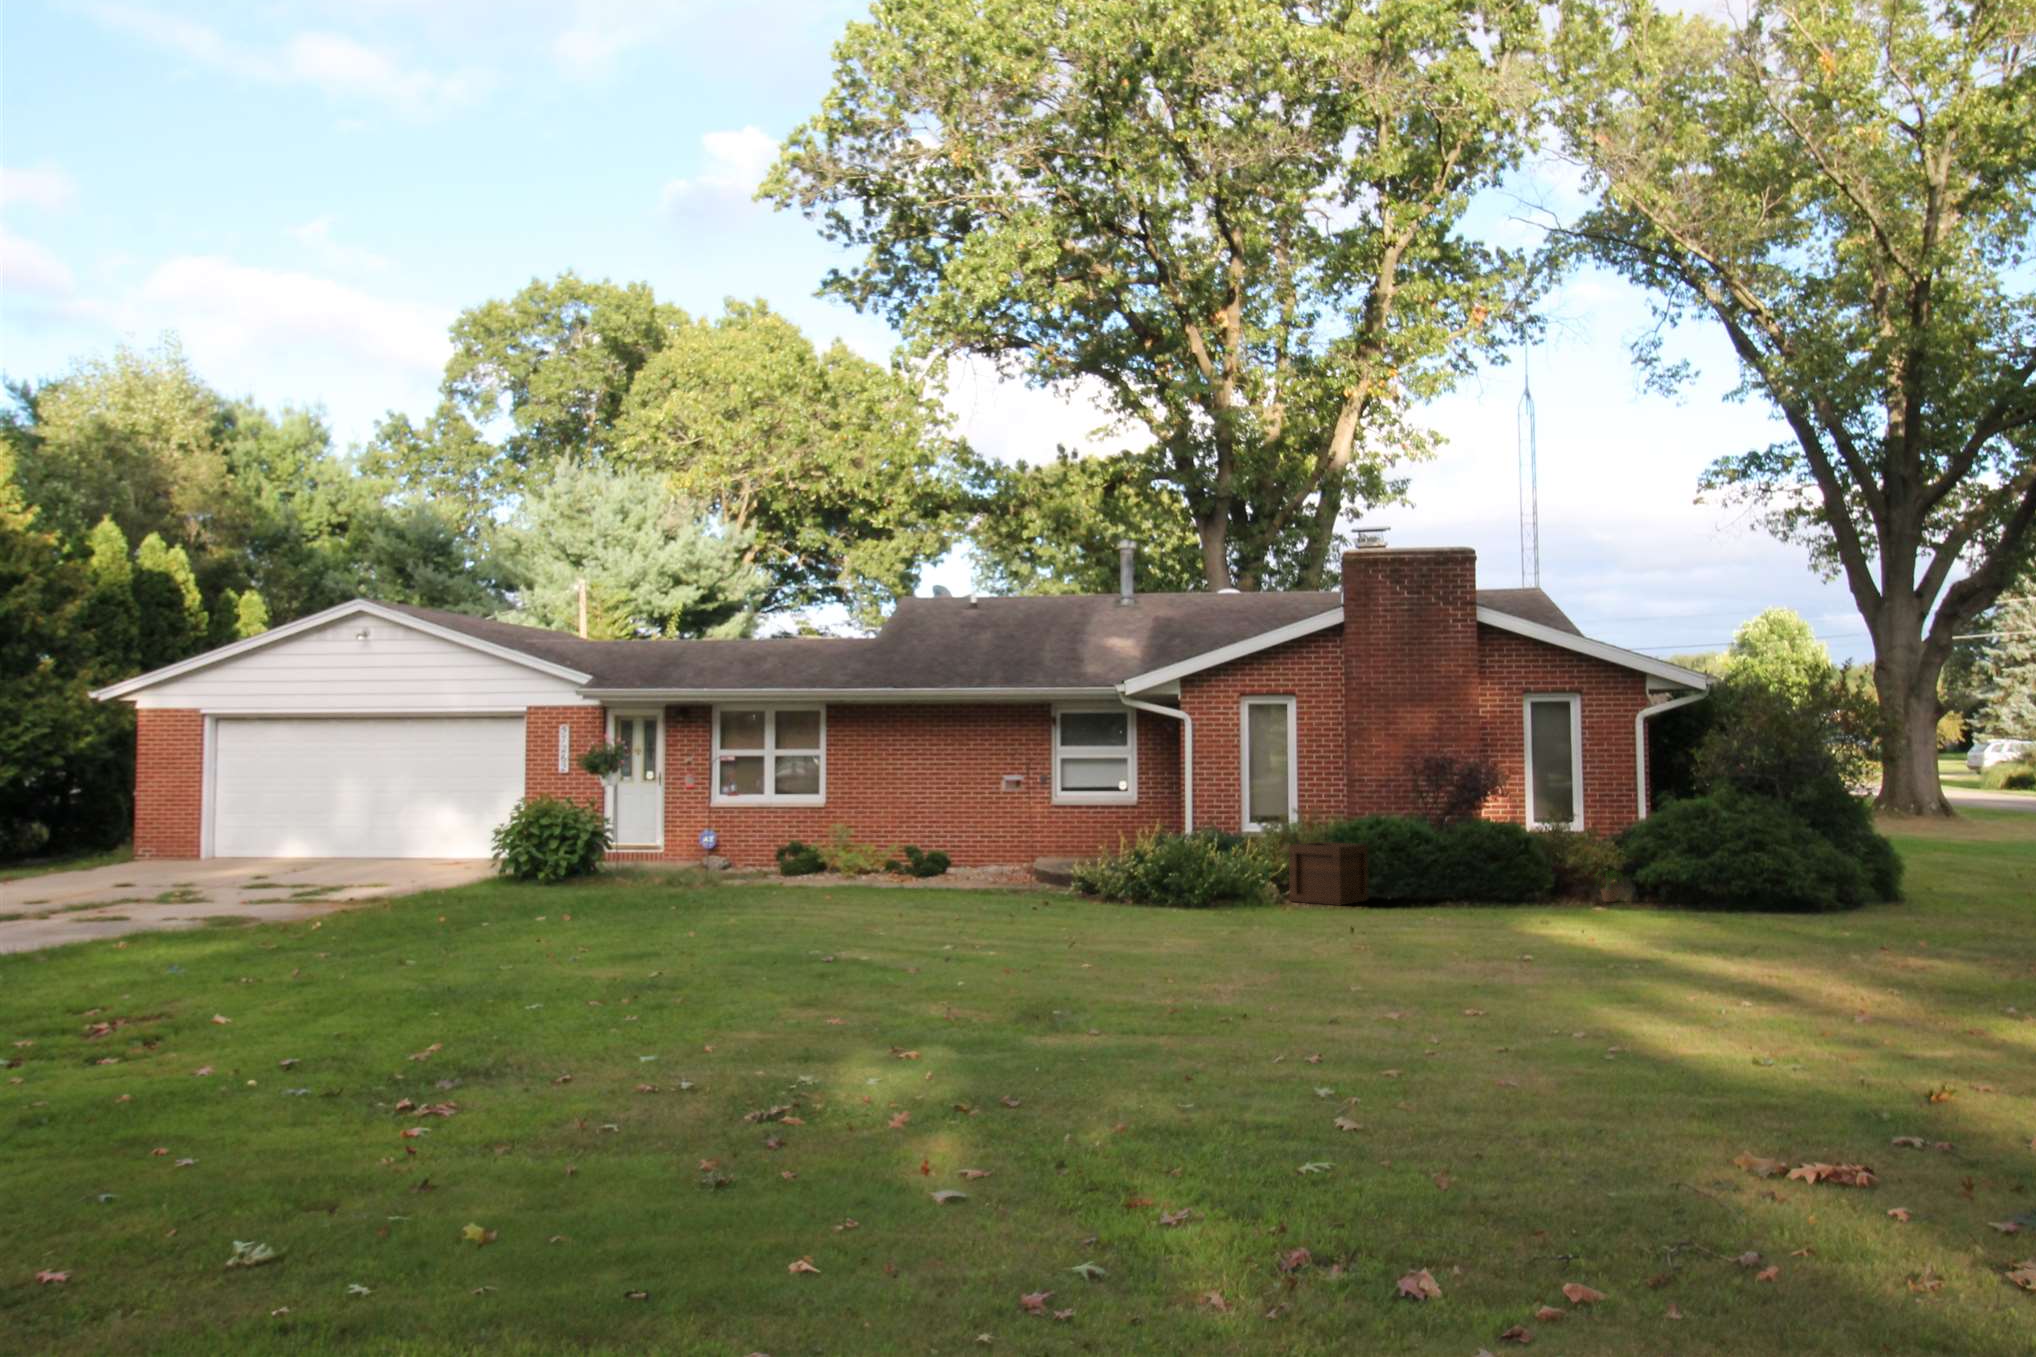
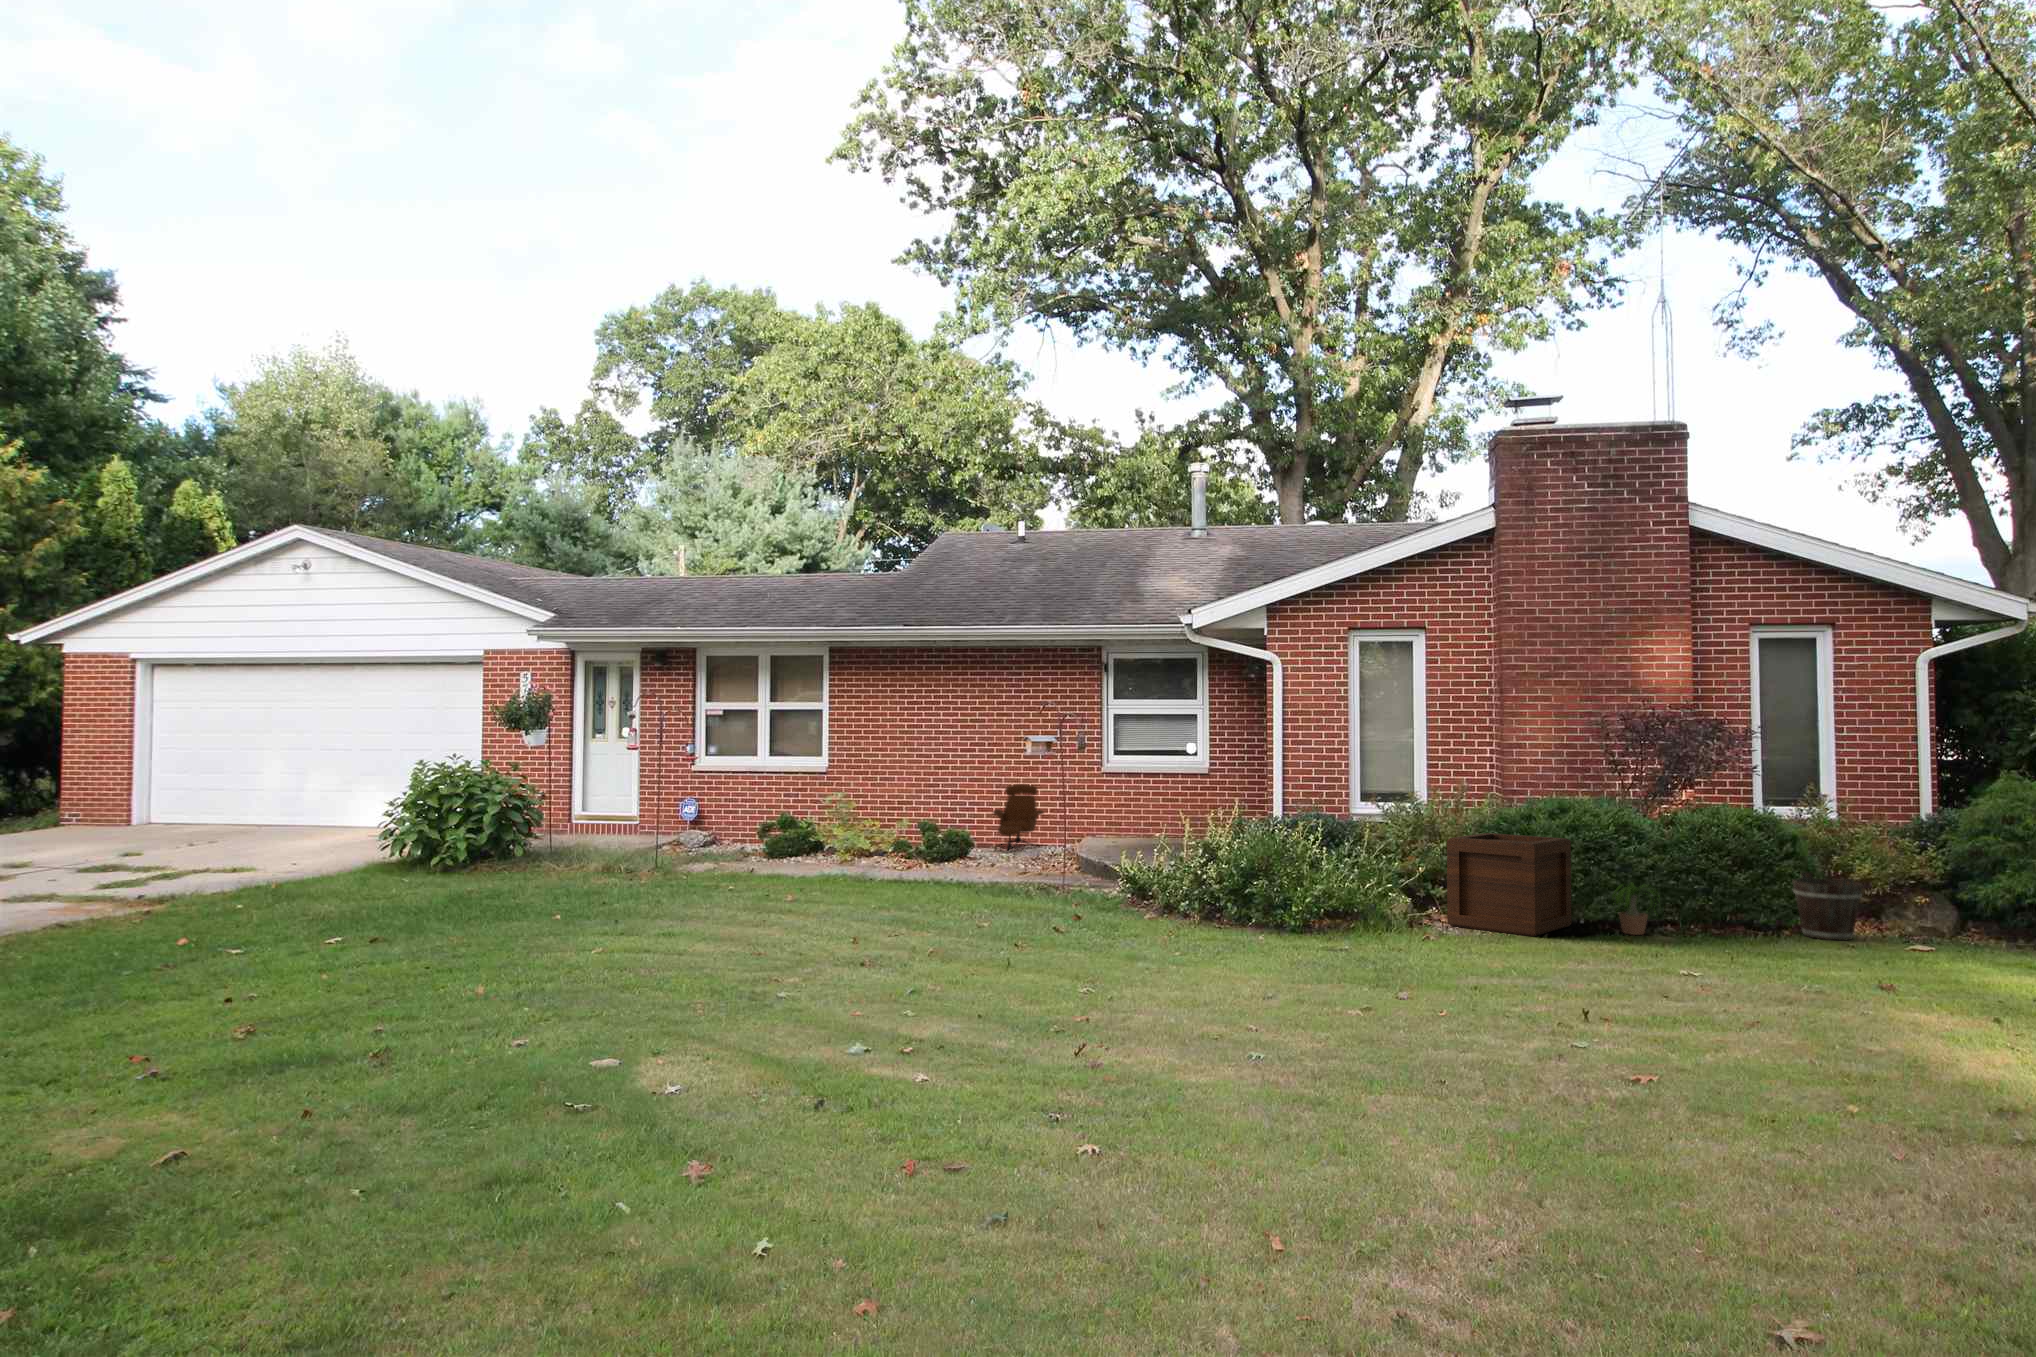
lounge chair: none [965,815,1007,869] -> present [993,784,1044,853]
bucket: none [1502,863,1541,904] -> present [1792,872,1862,940]
potted plant: present [1596,871,1623,902] -> present [1612,882,1659,935]

